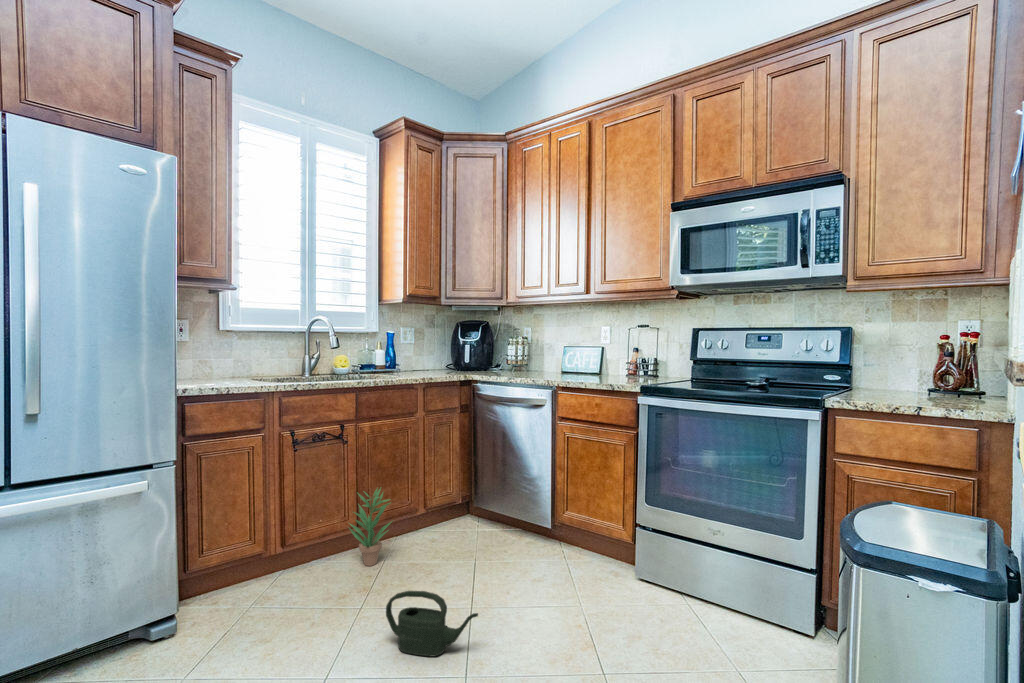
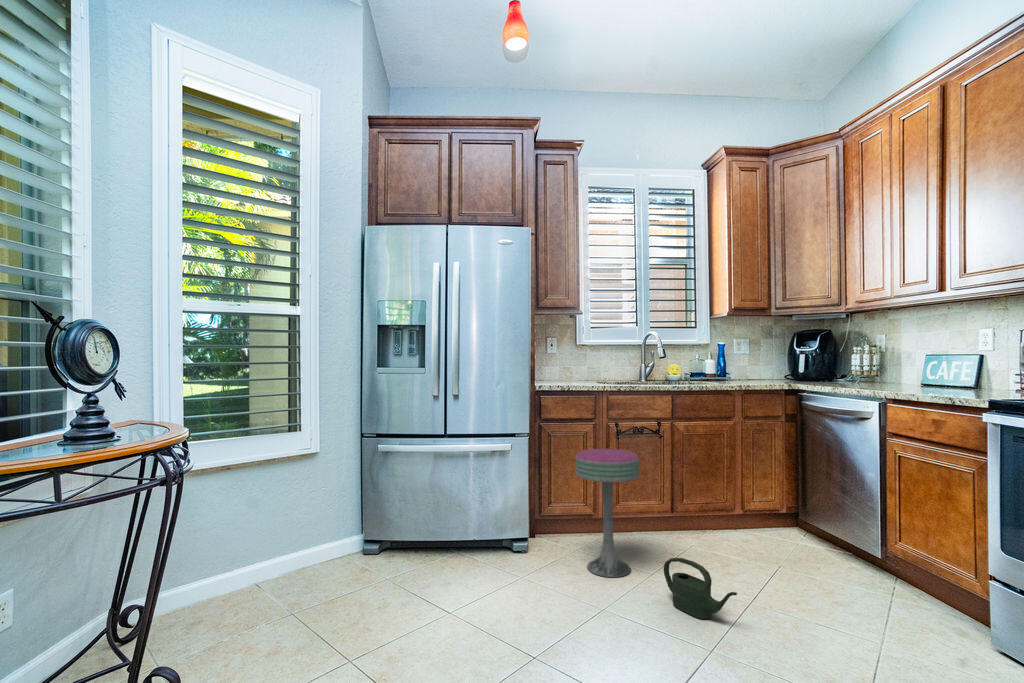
bar stool: none [252,469,343,646] -> present [576,449,639,577]
potted plant: present [350,489,390,566] -> none [662,477,701,545]

